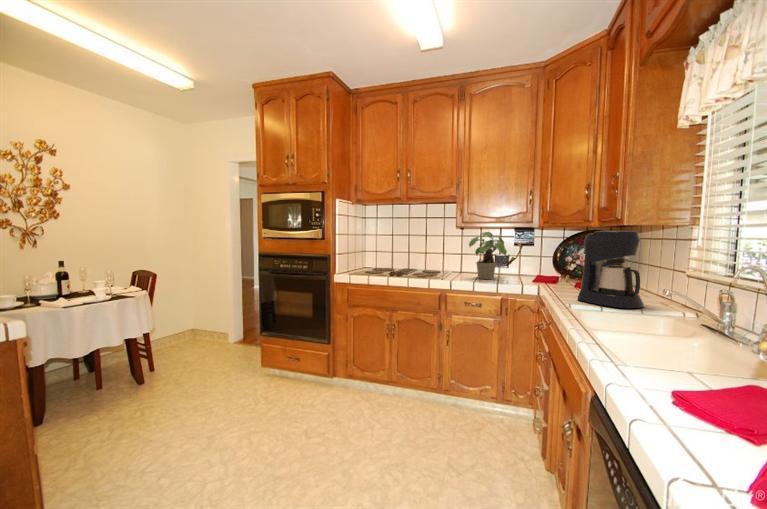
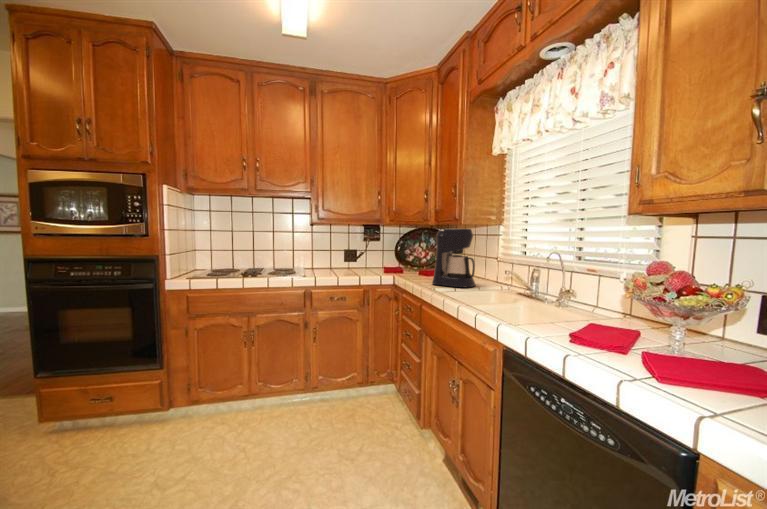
potted plant: present [469,232,507,279] -> none [329,229,365,273]

